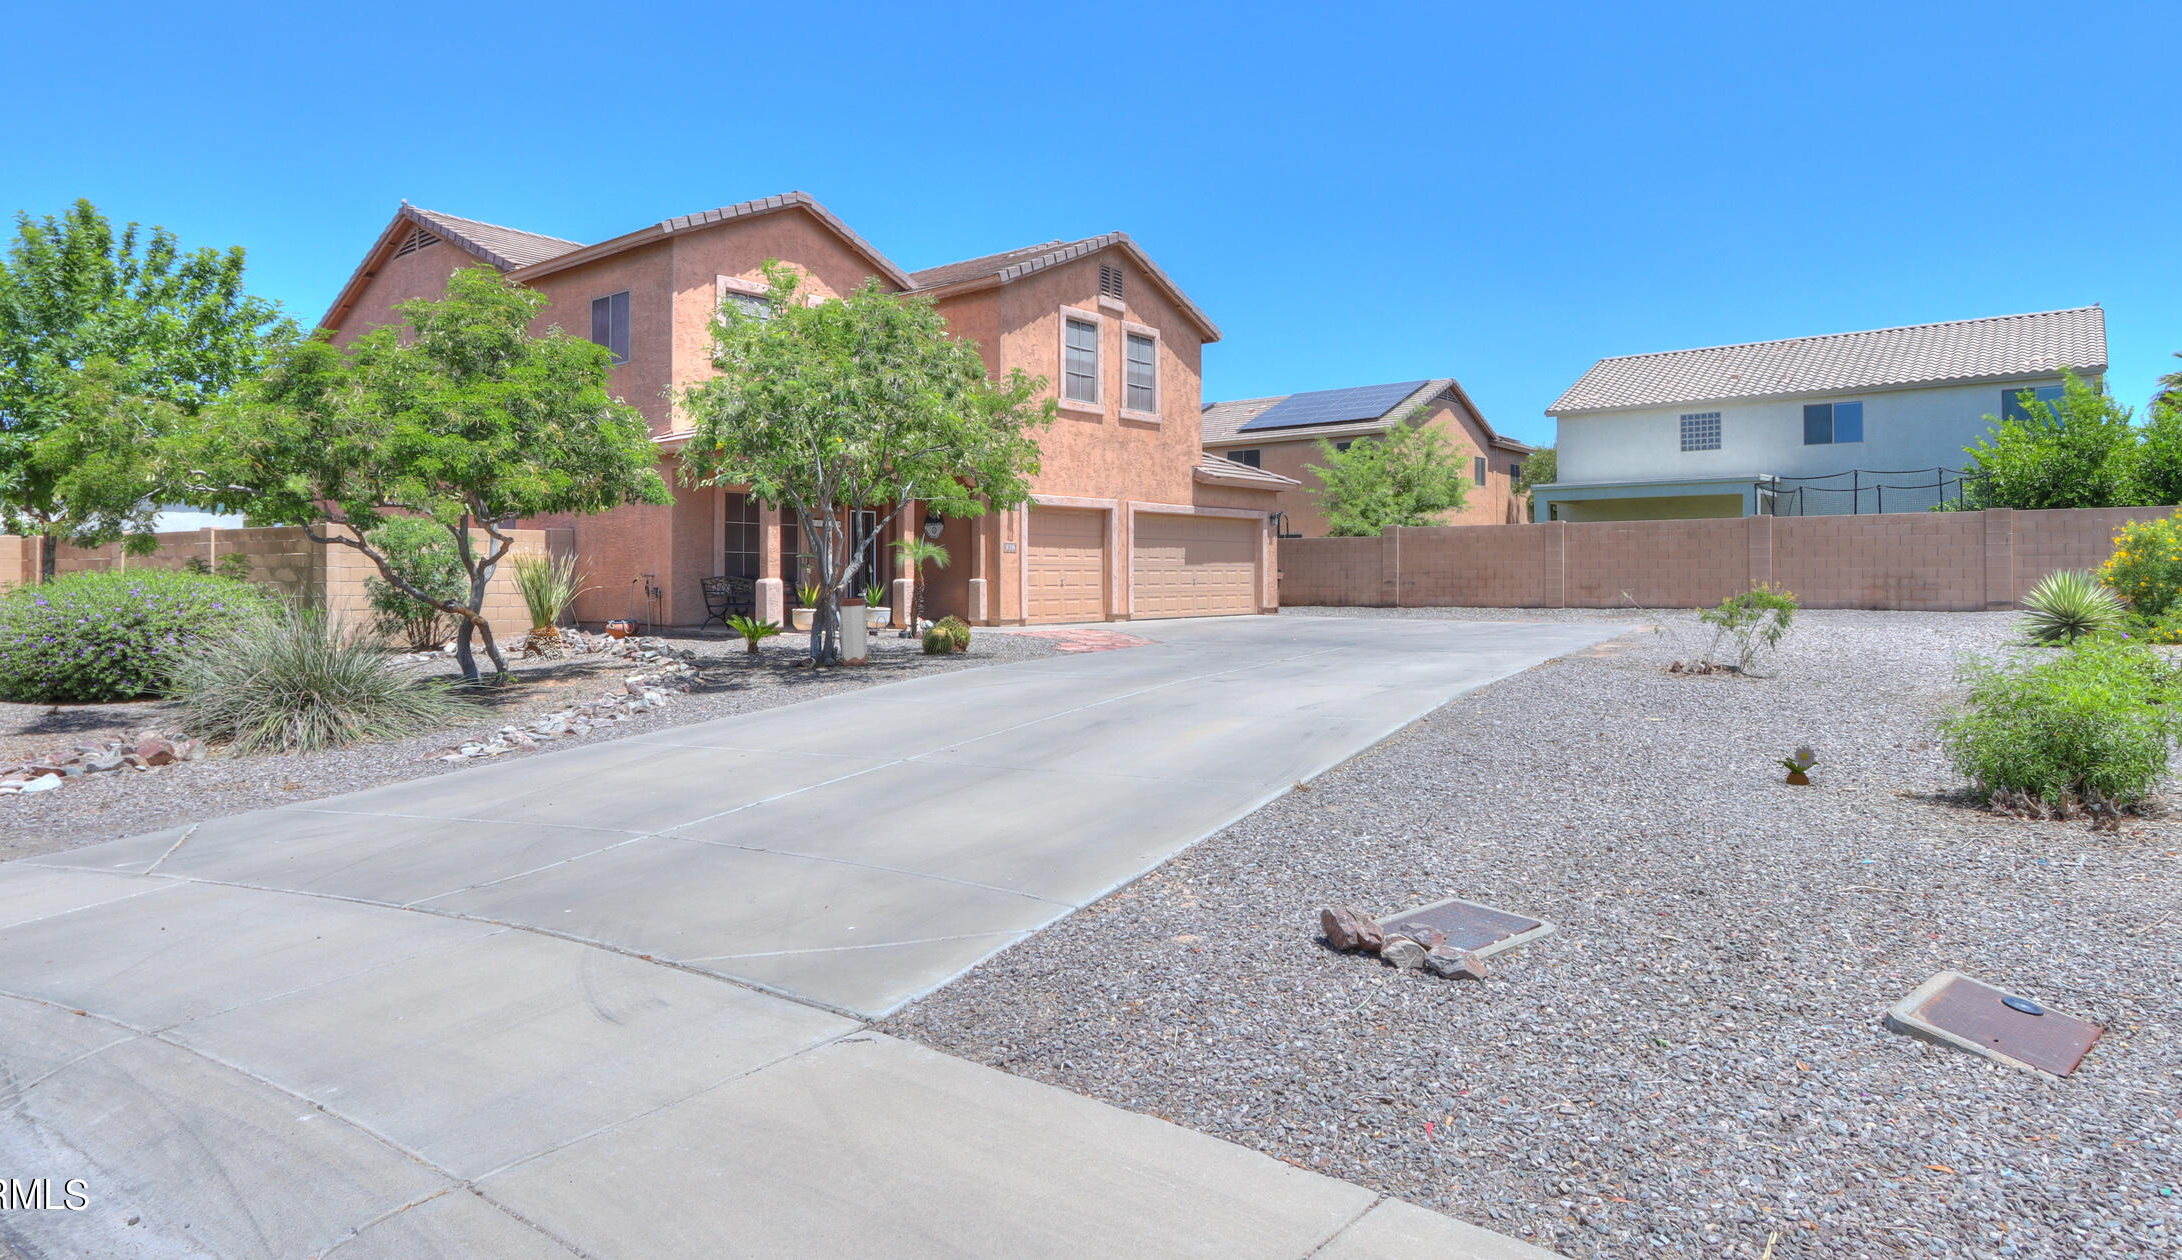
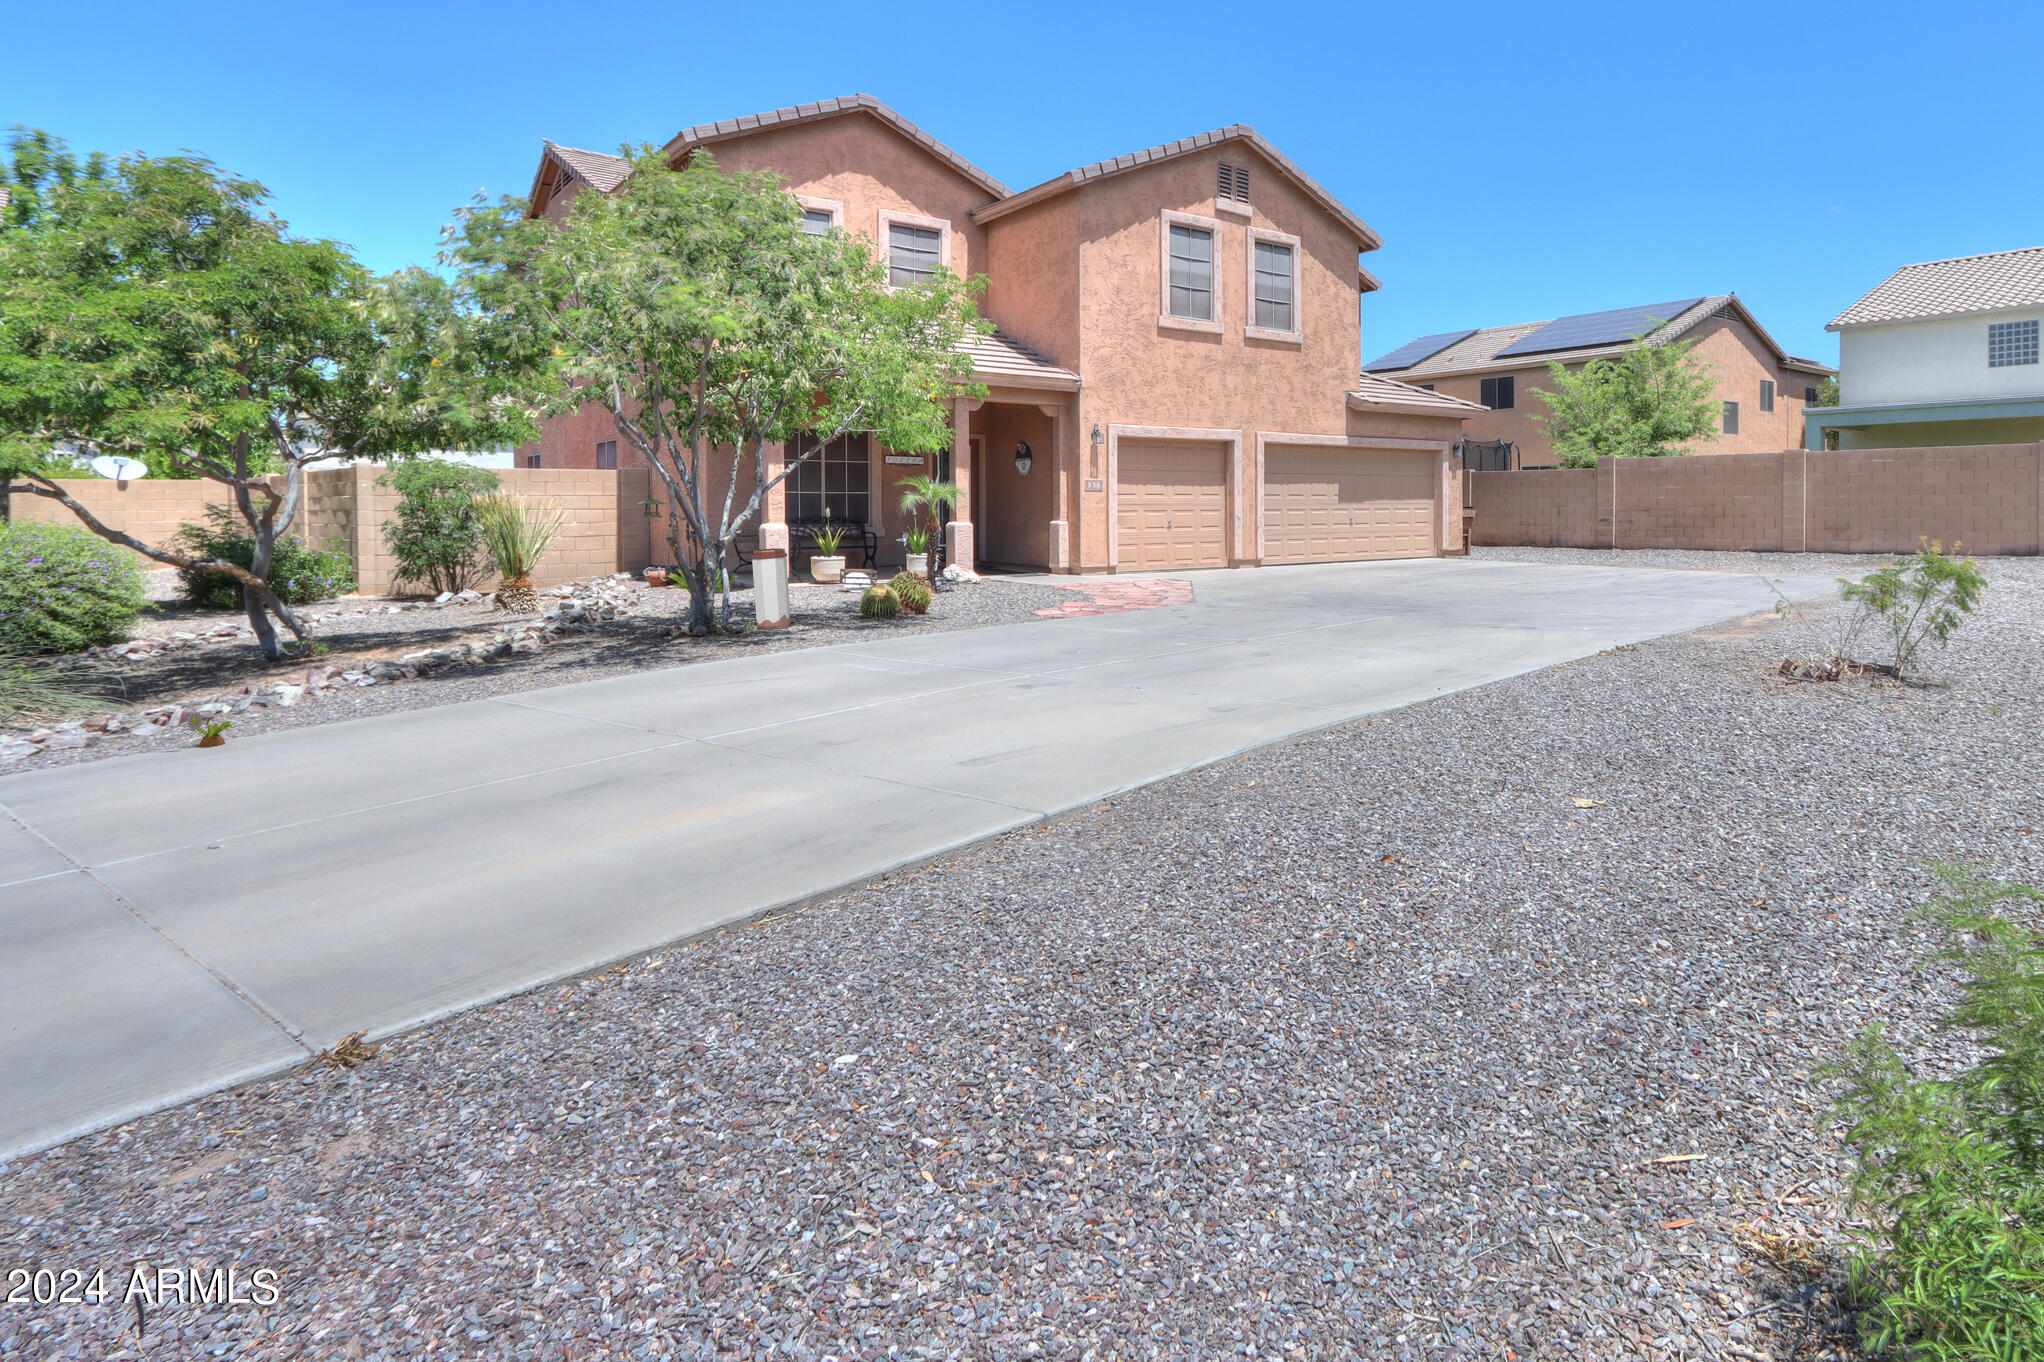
decorative plant: present [1776,745,1820,785] -> present [187,710,233,747]

